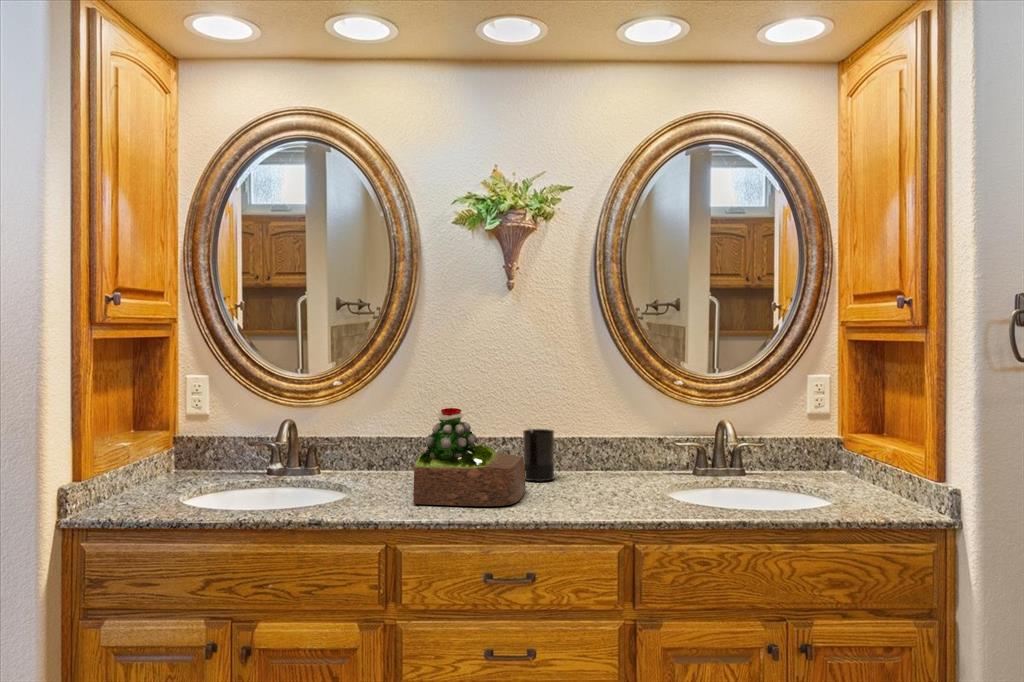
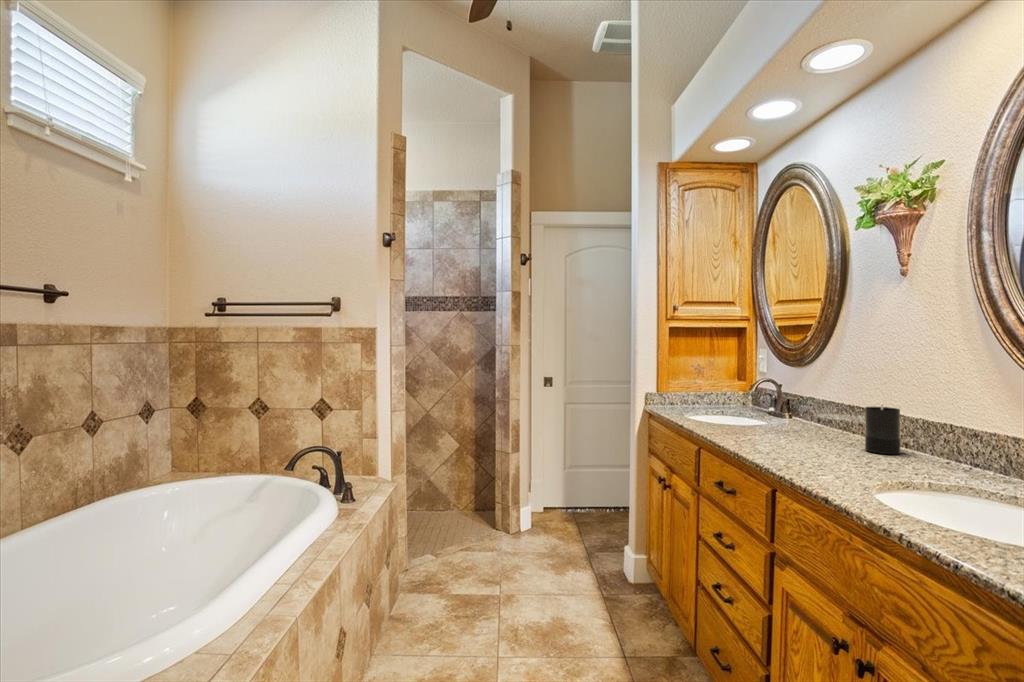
succulent plant: present [414,408,526,506] -> none [740,377,825,450]

